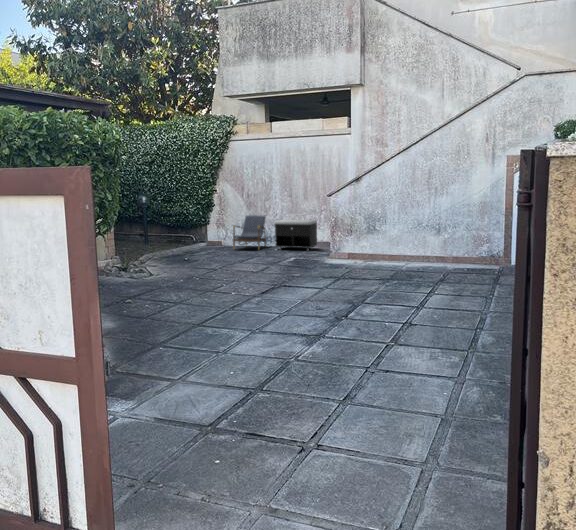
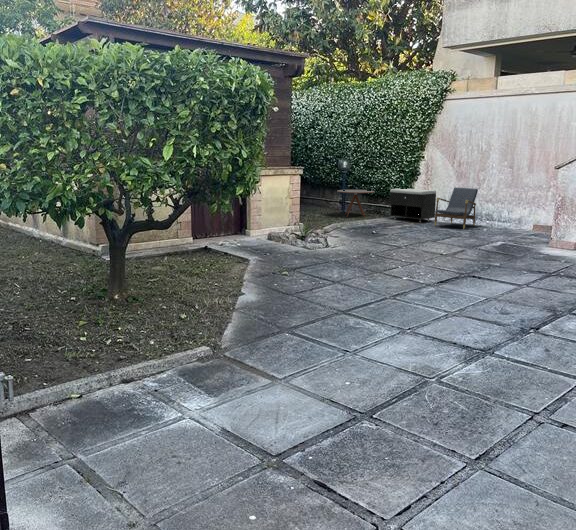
storage bench: present [274,220,317,250] -> present [390,189,436,222]
round table: none [139,222,175,248] -> present [337,190,374,217]

